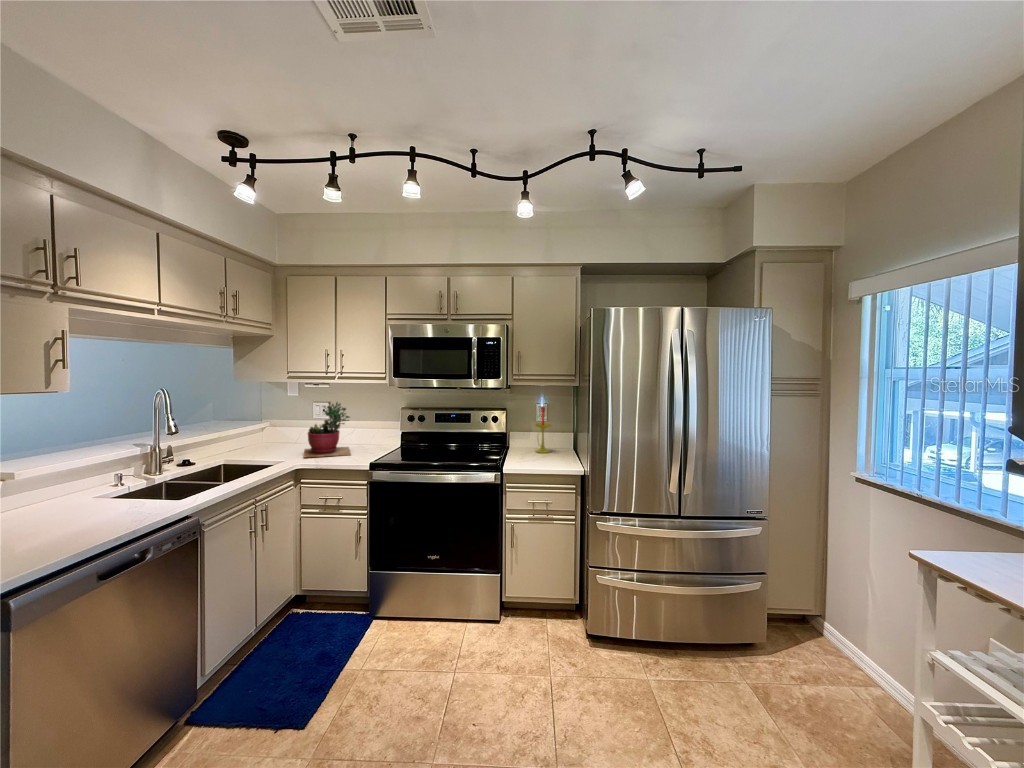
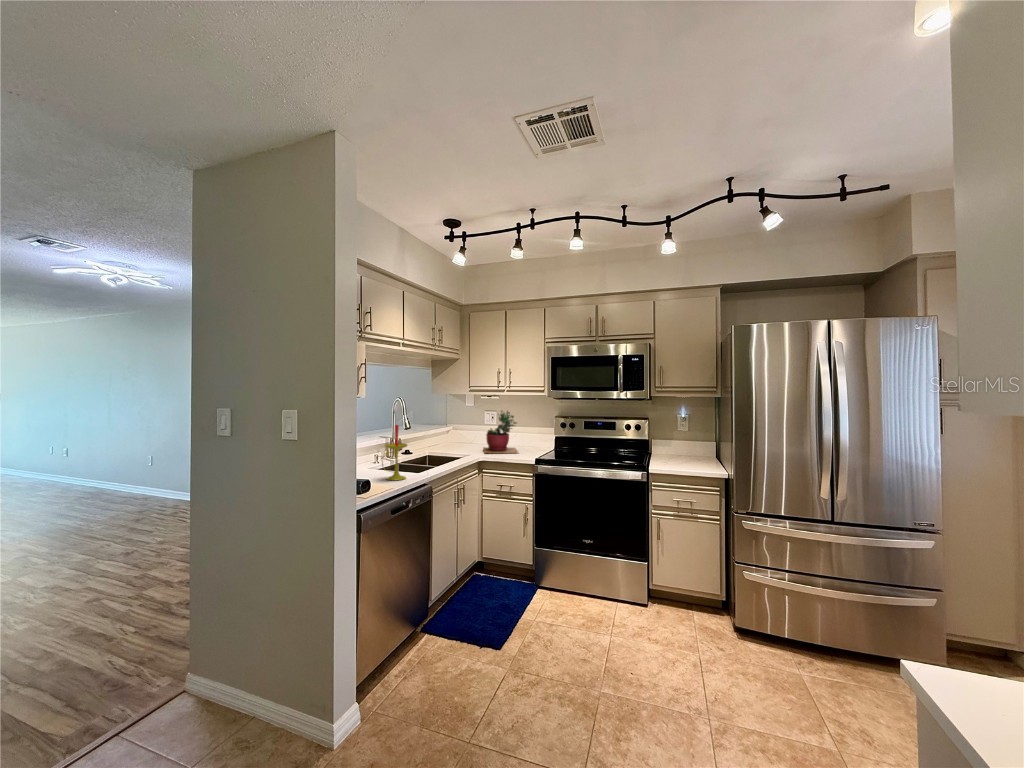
candle: present [535,408,551,453] -> present [382,425,407,480]

